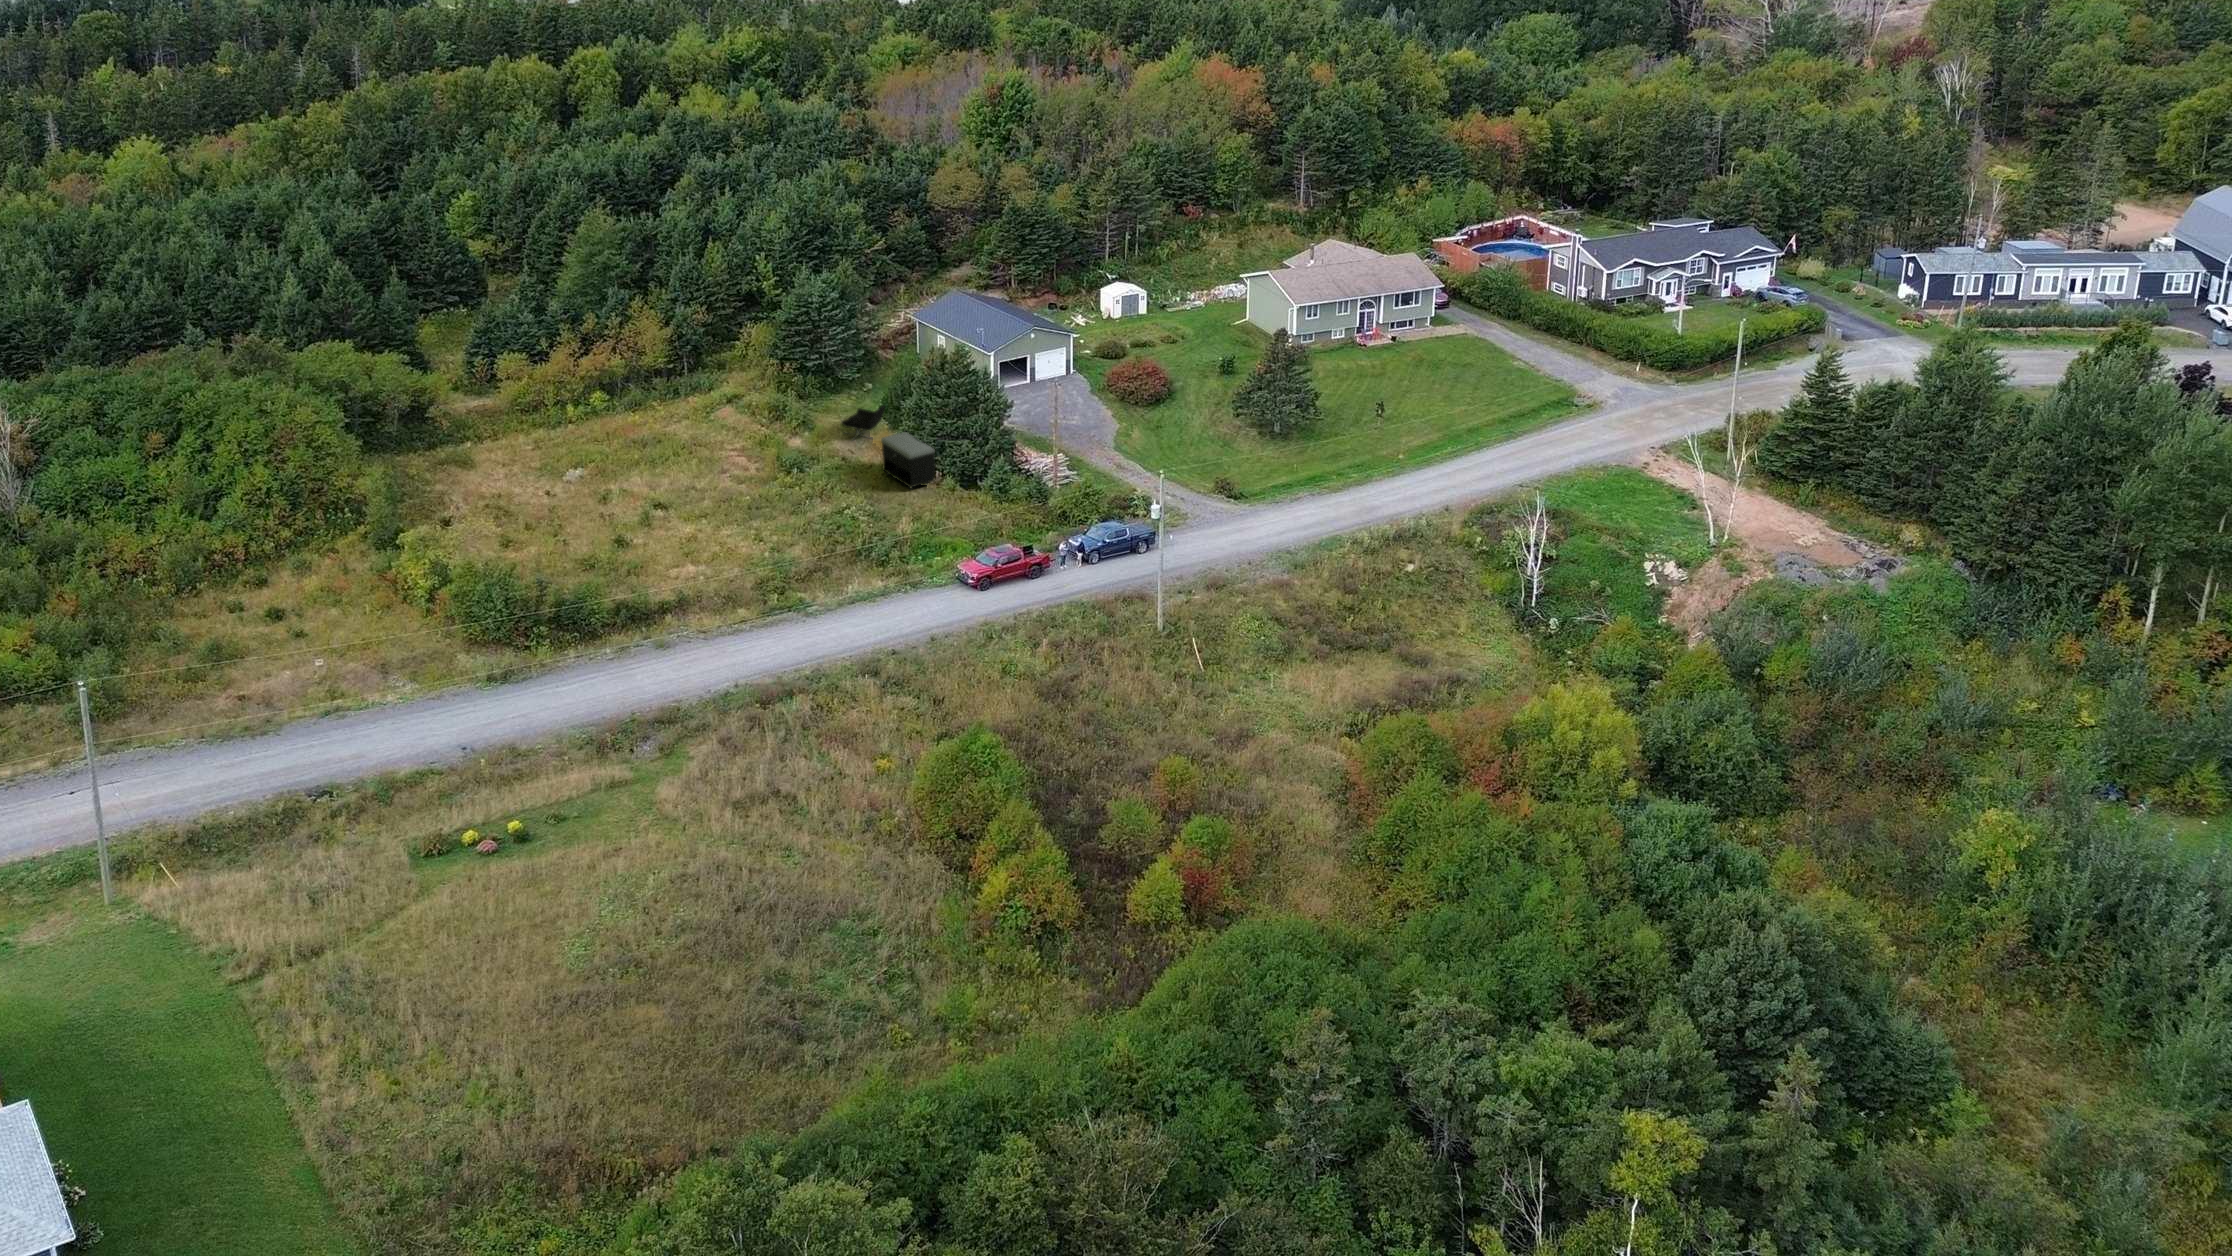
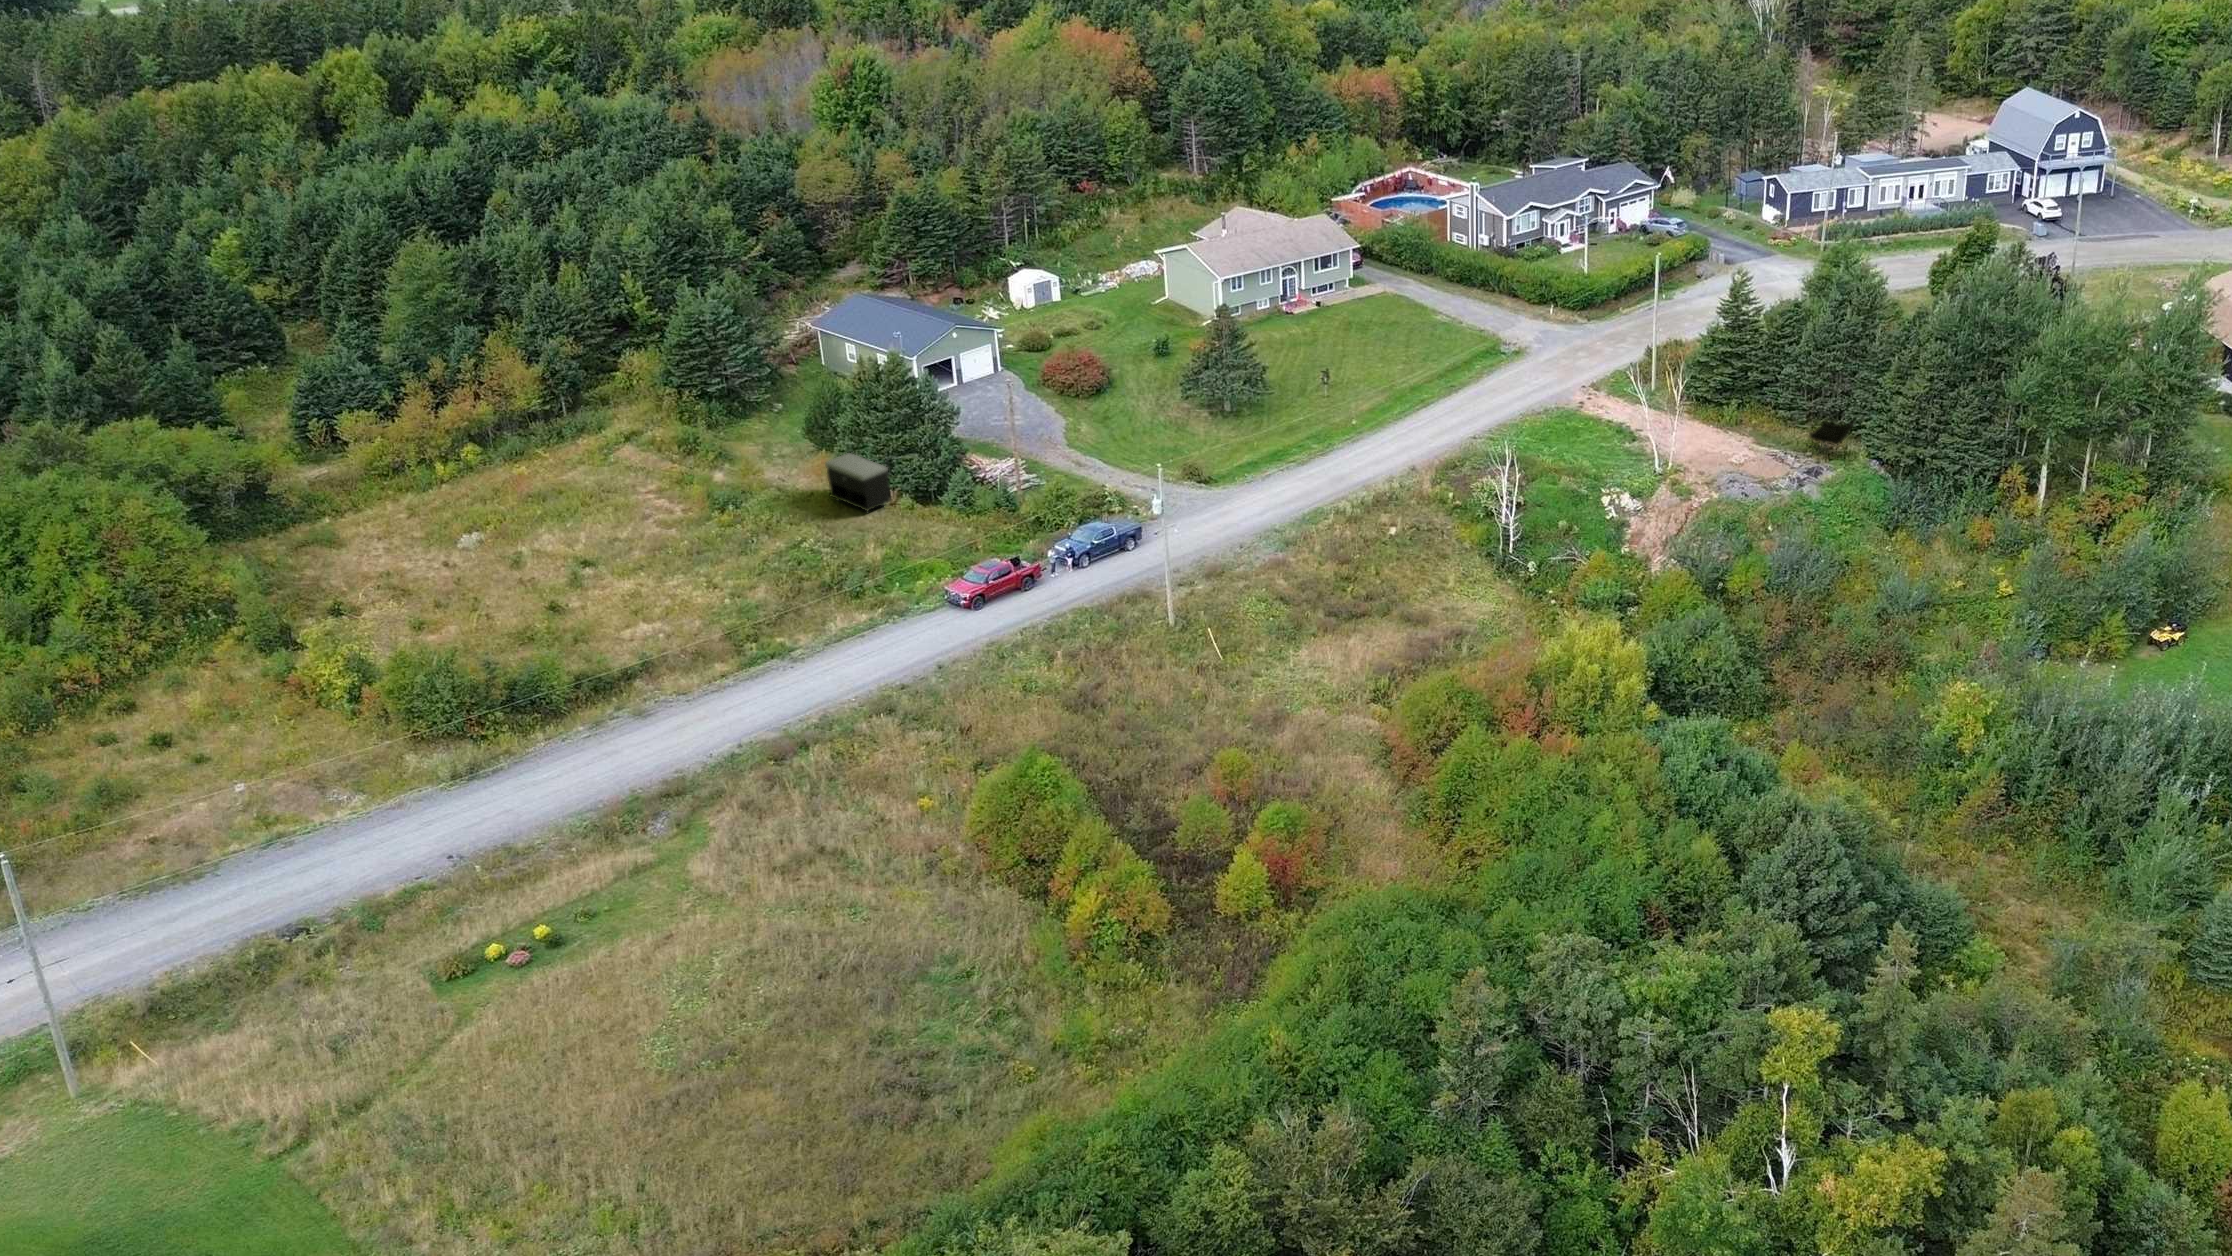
lounge chair: present [841,405,885,436] -> present [1810,420,1855,451]

